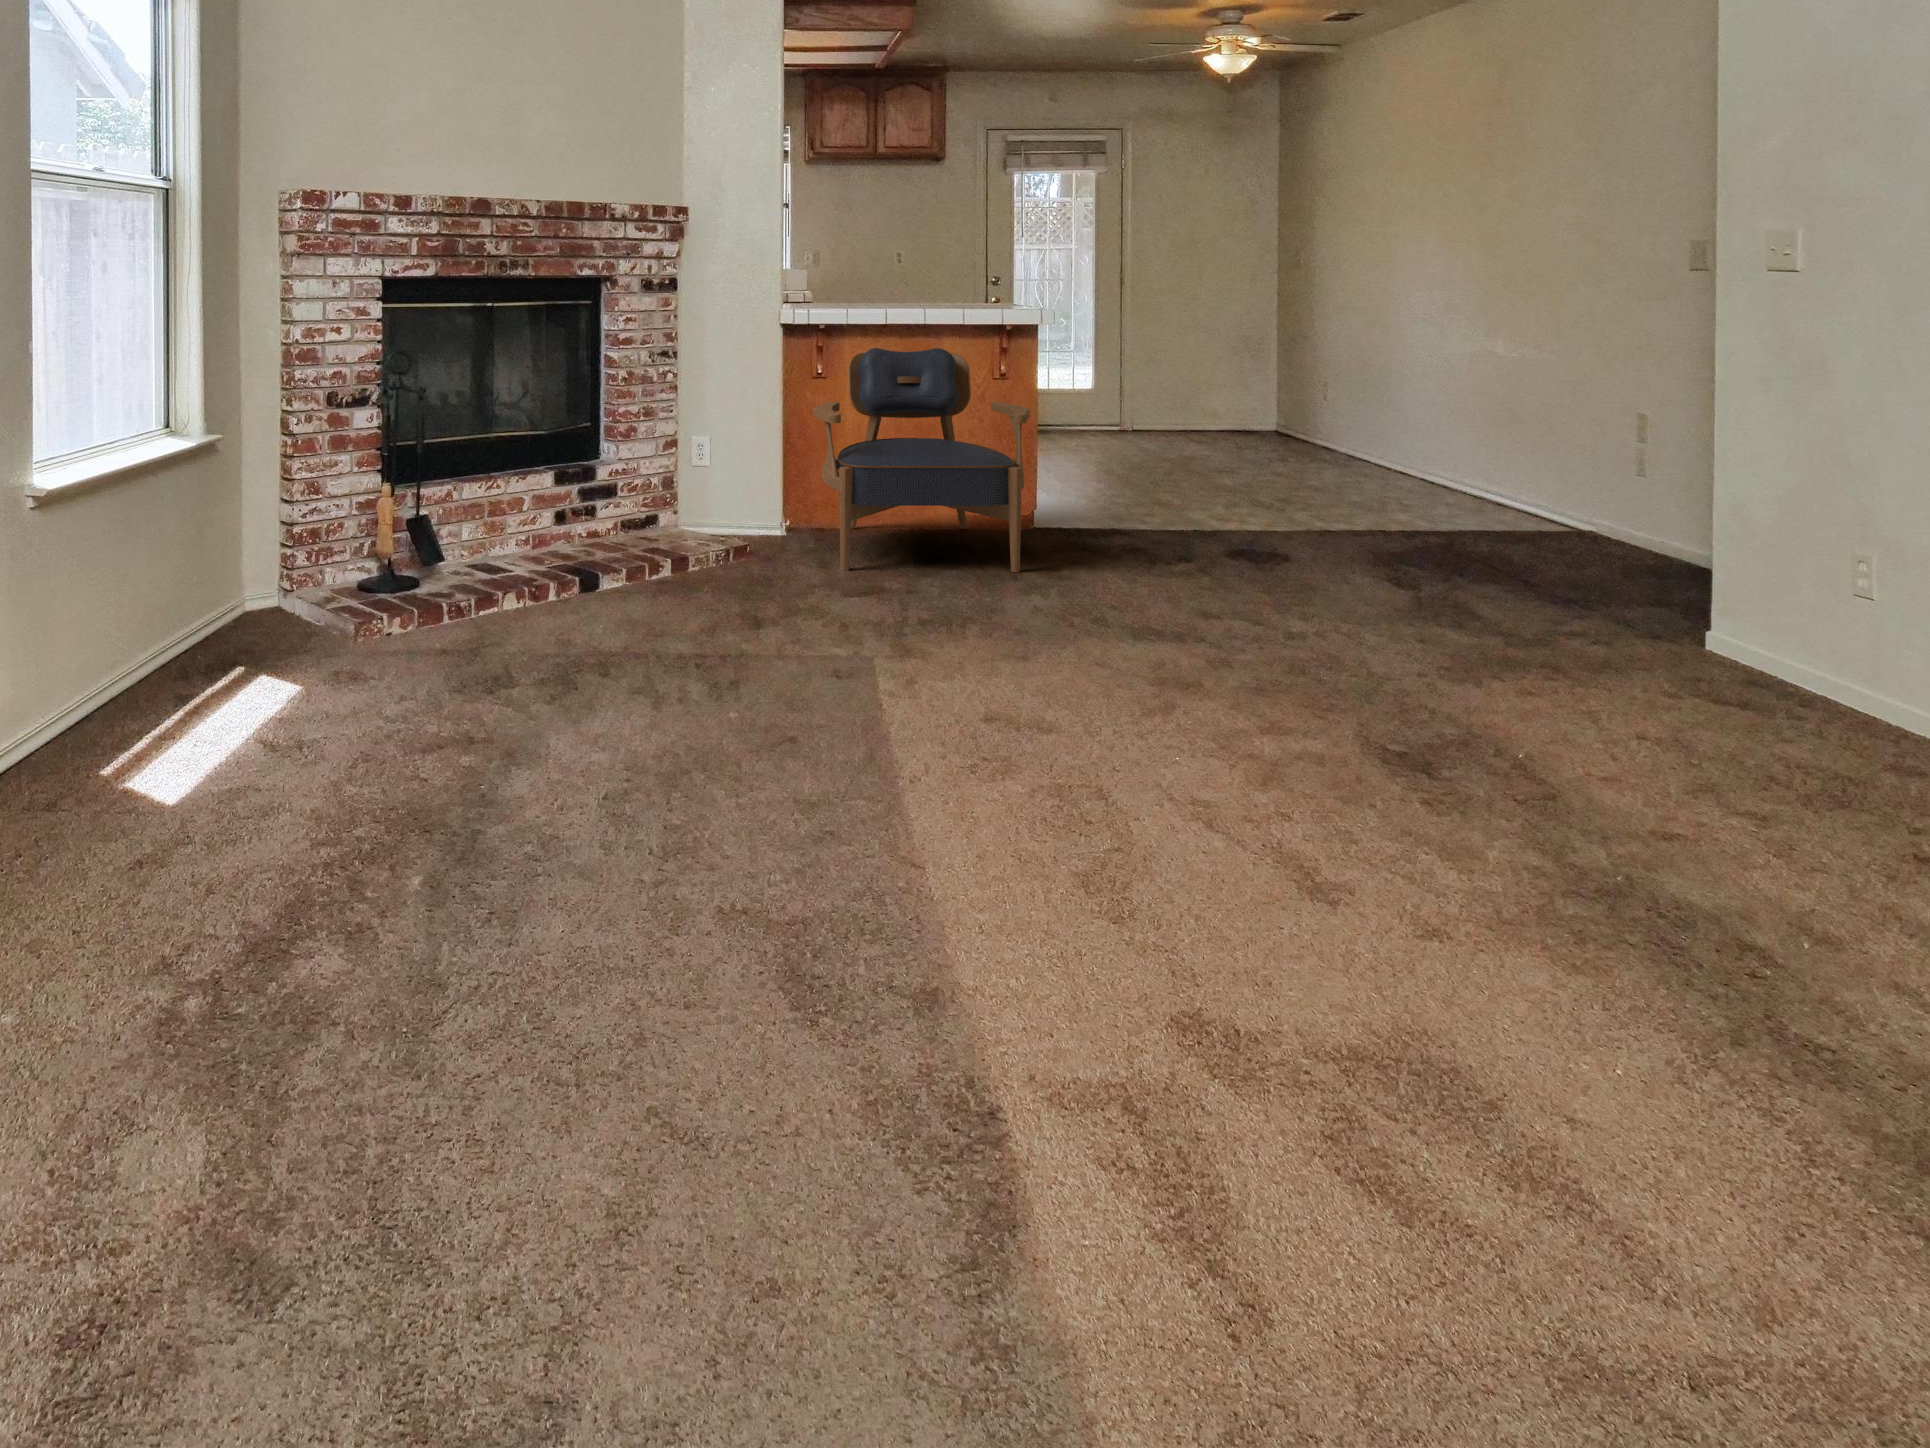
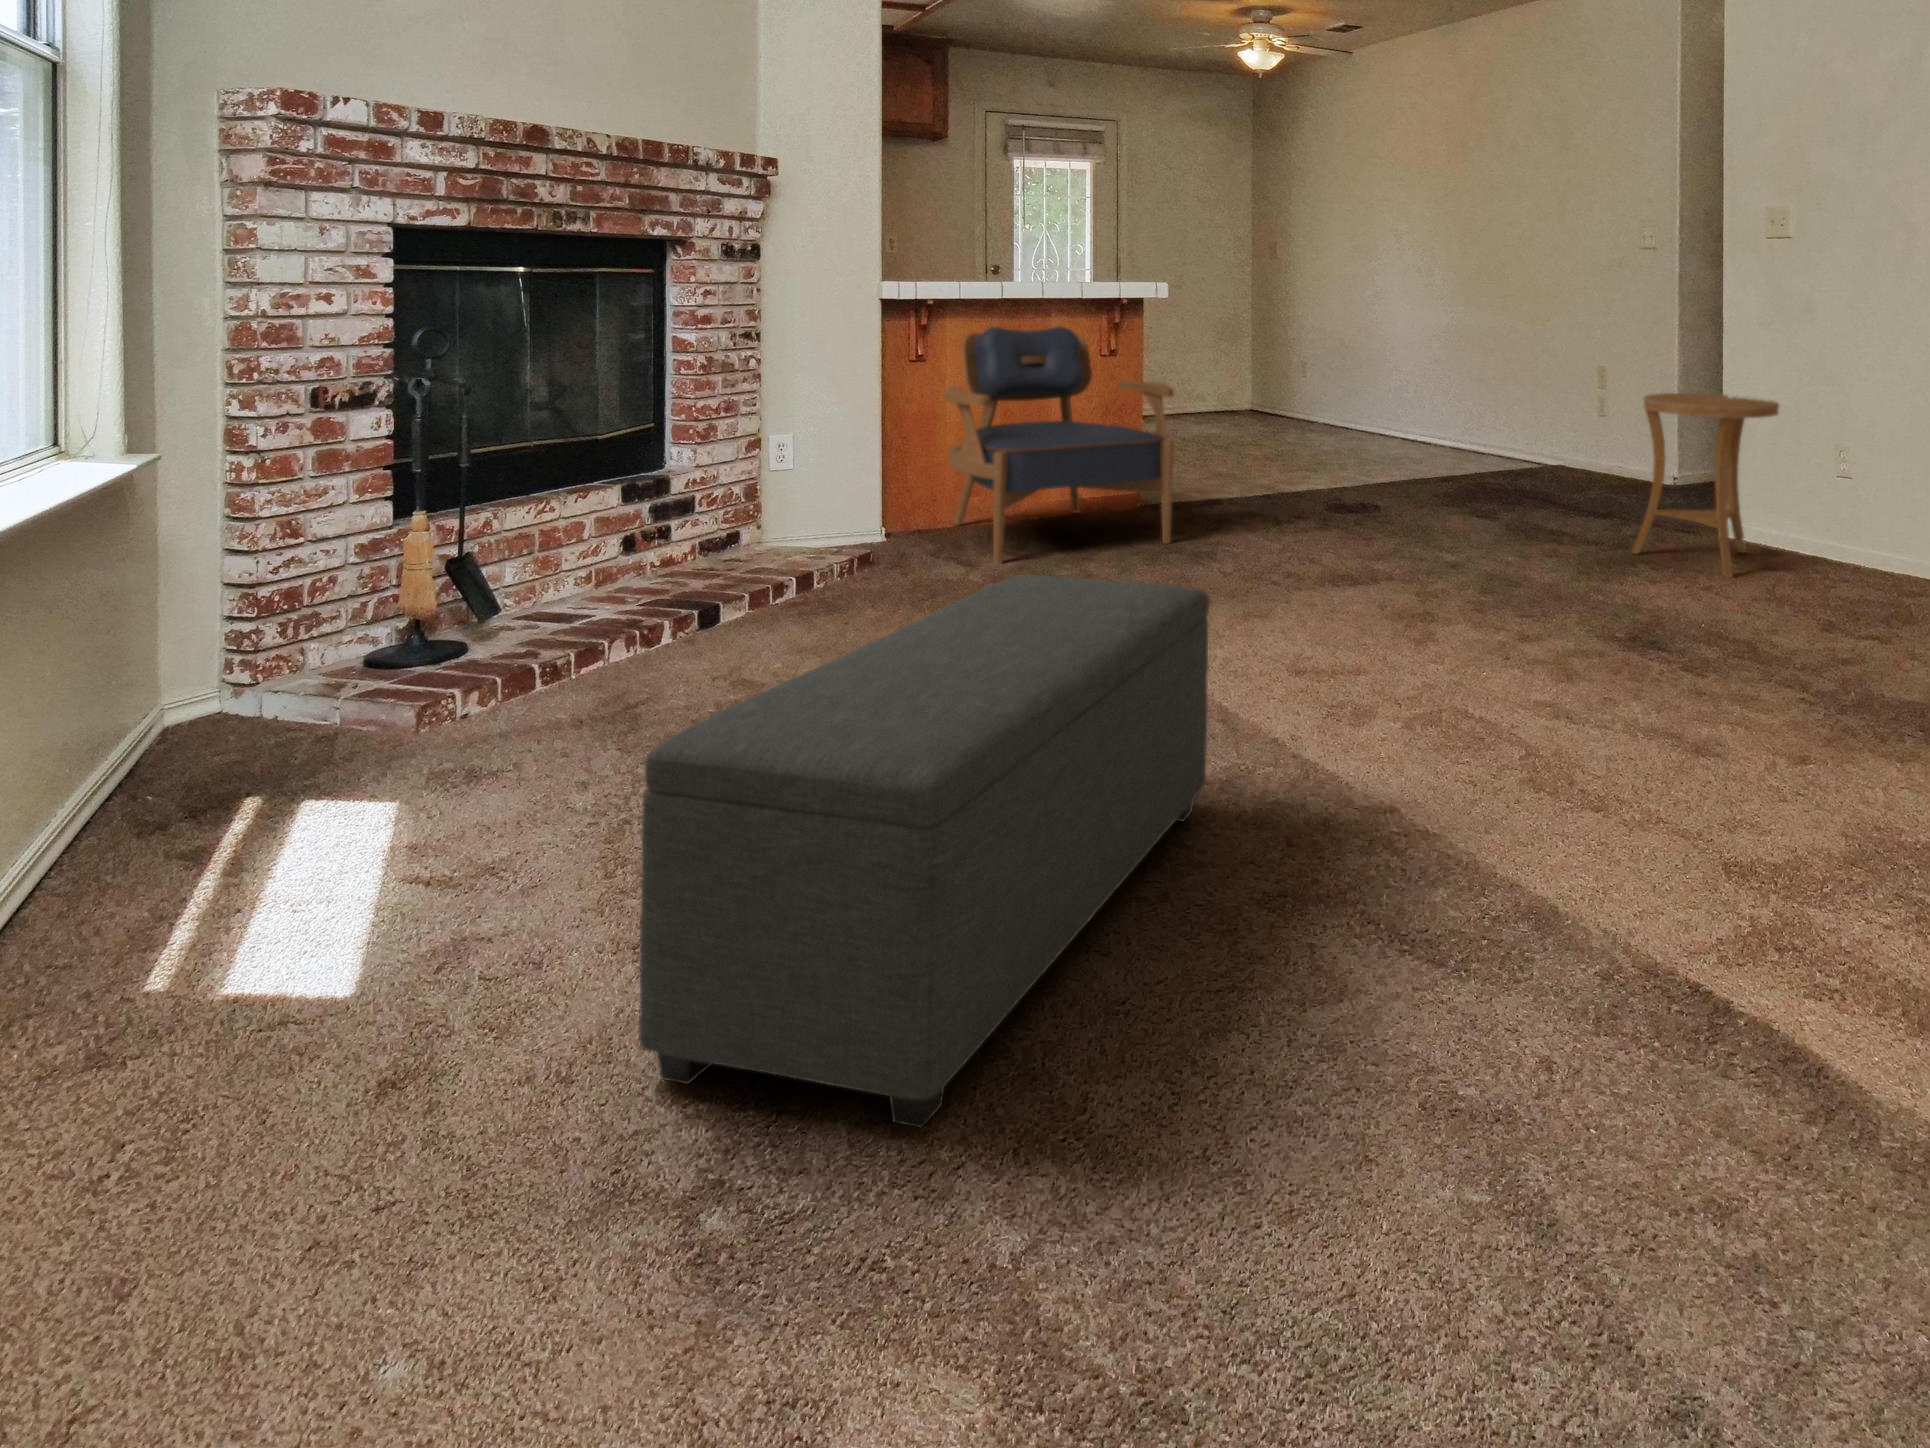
side table: none [1600,457,1859,737] -> present [1632,393,1779,578]
ottoman: none [159,597,743,1078] -> present [639,575,1209,1128]

